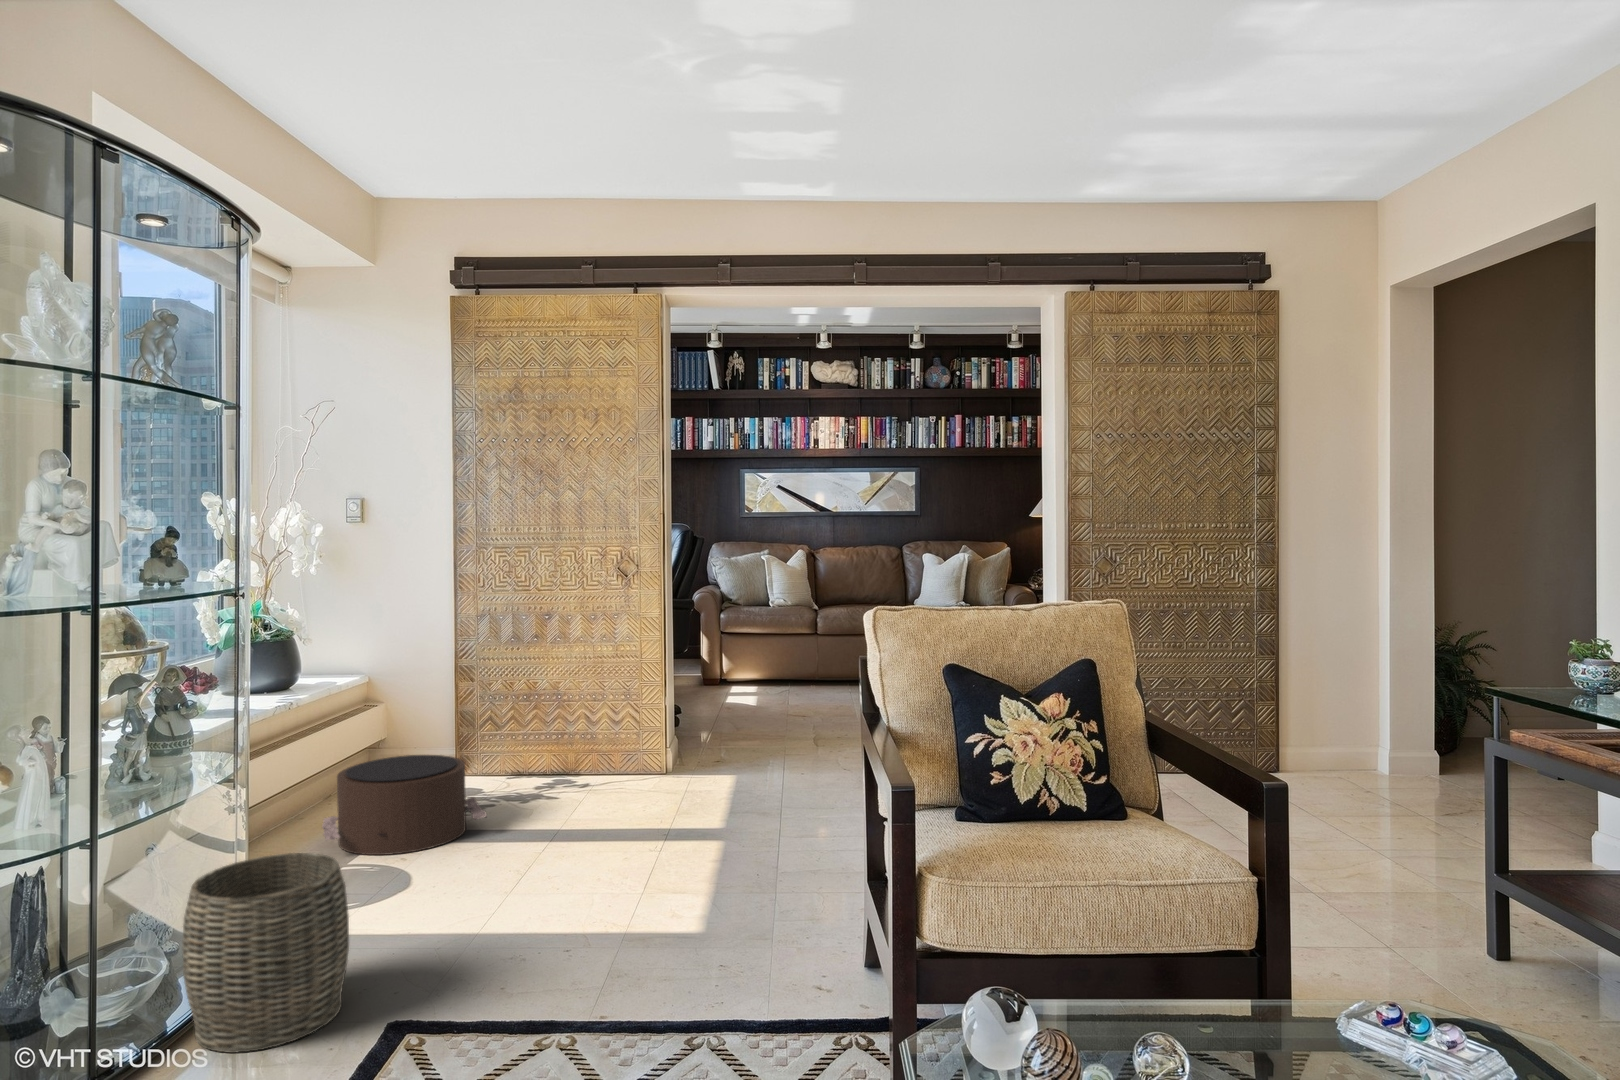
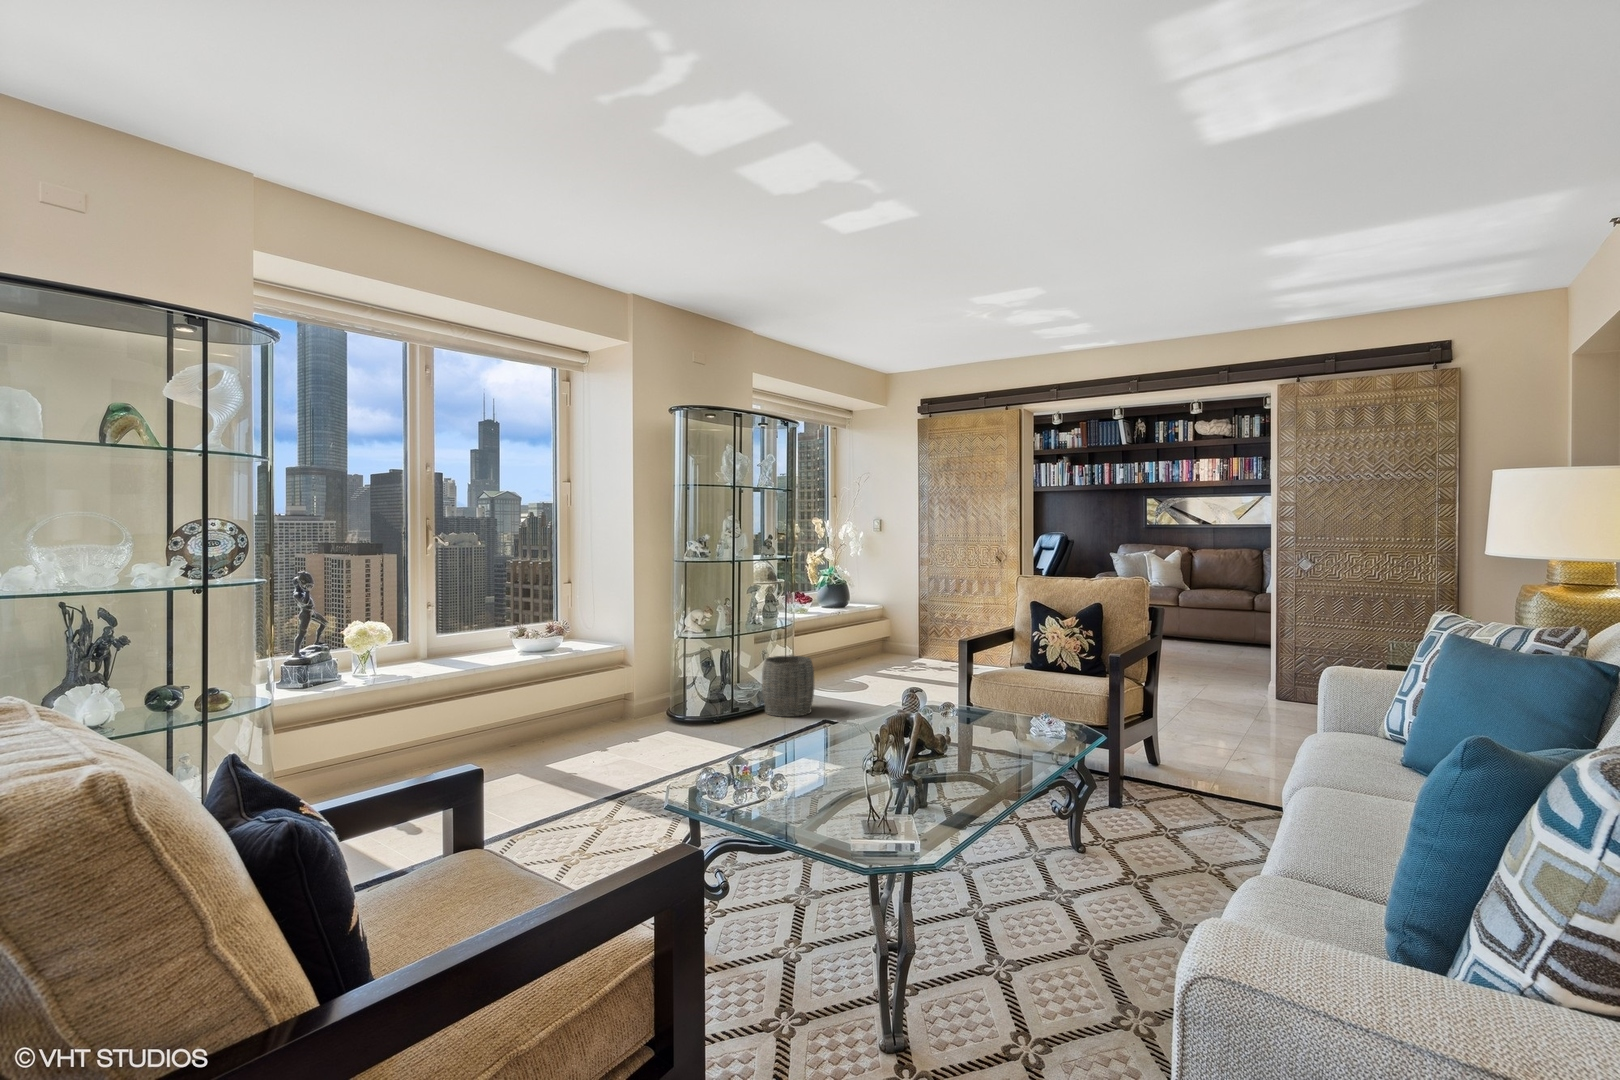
pouf: present [322,755,487,855] -> none [837,641,906,681]

